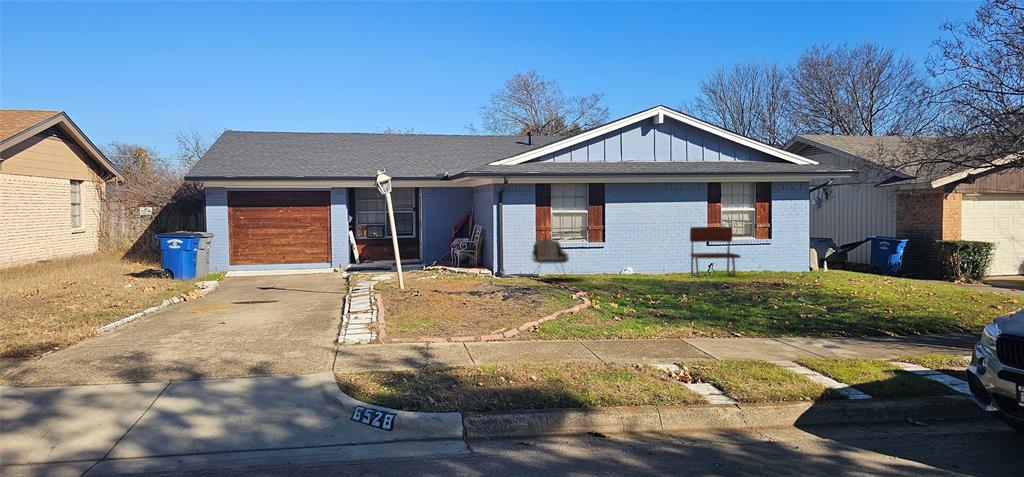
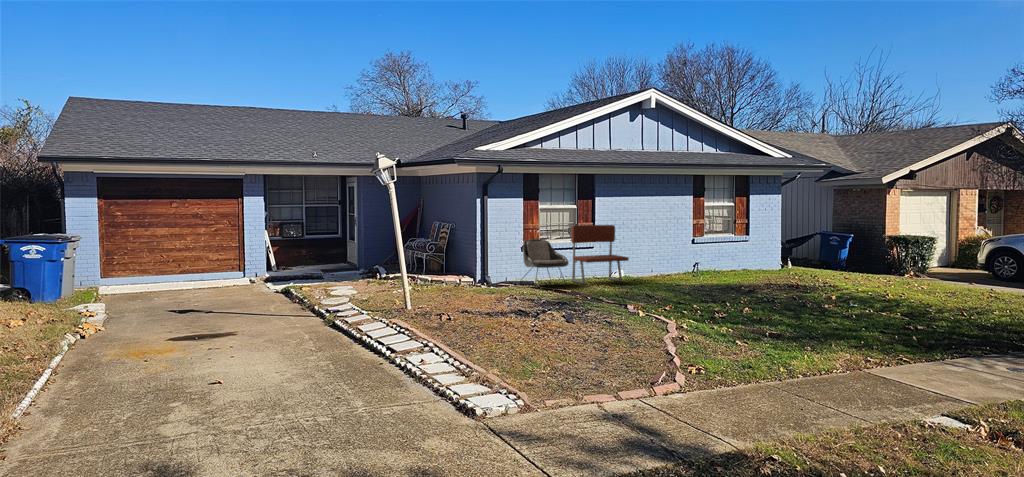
bench: present [690,227,740,277] -> present [571,225,629,284]

